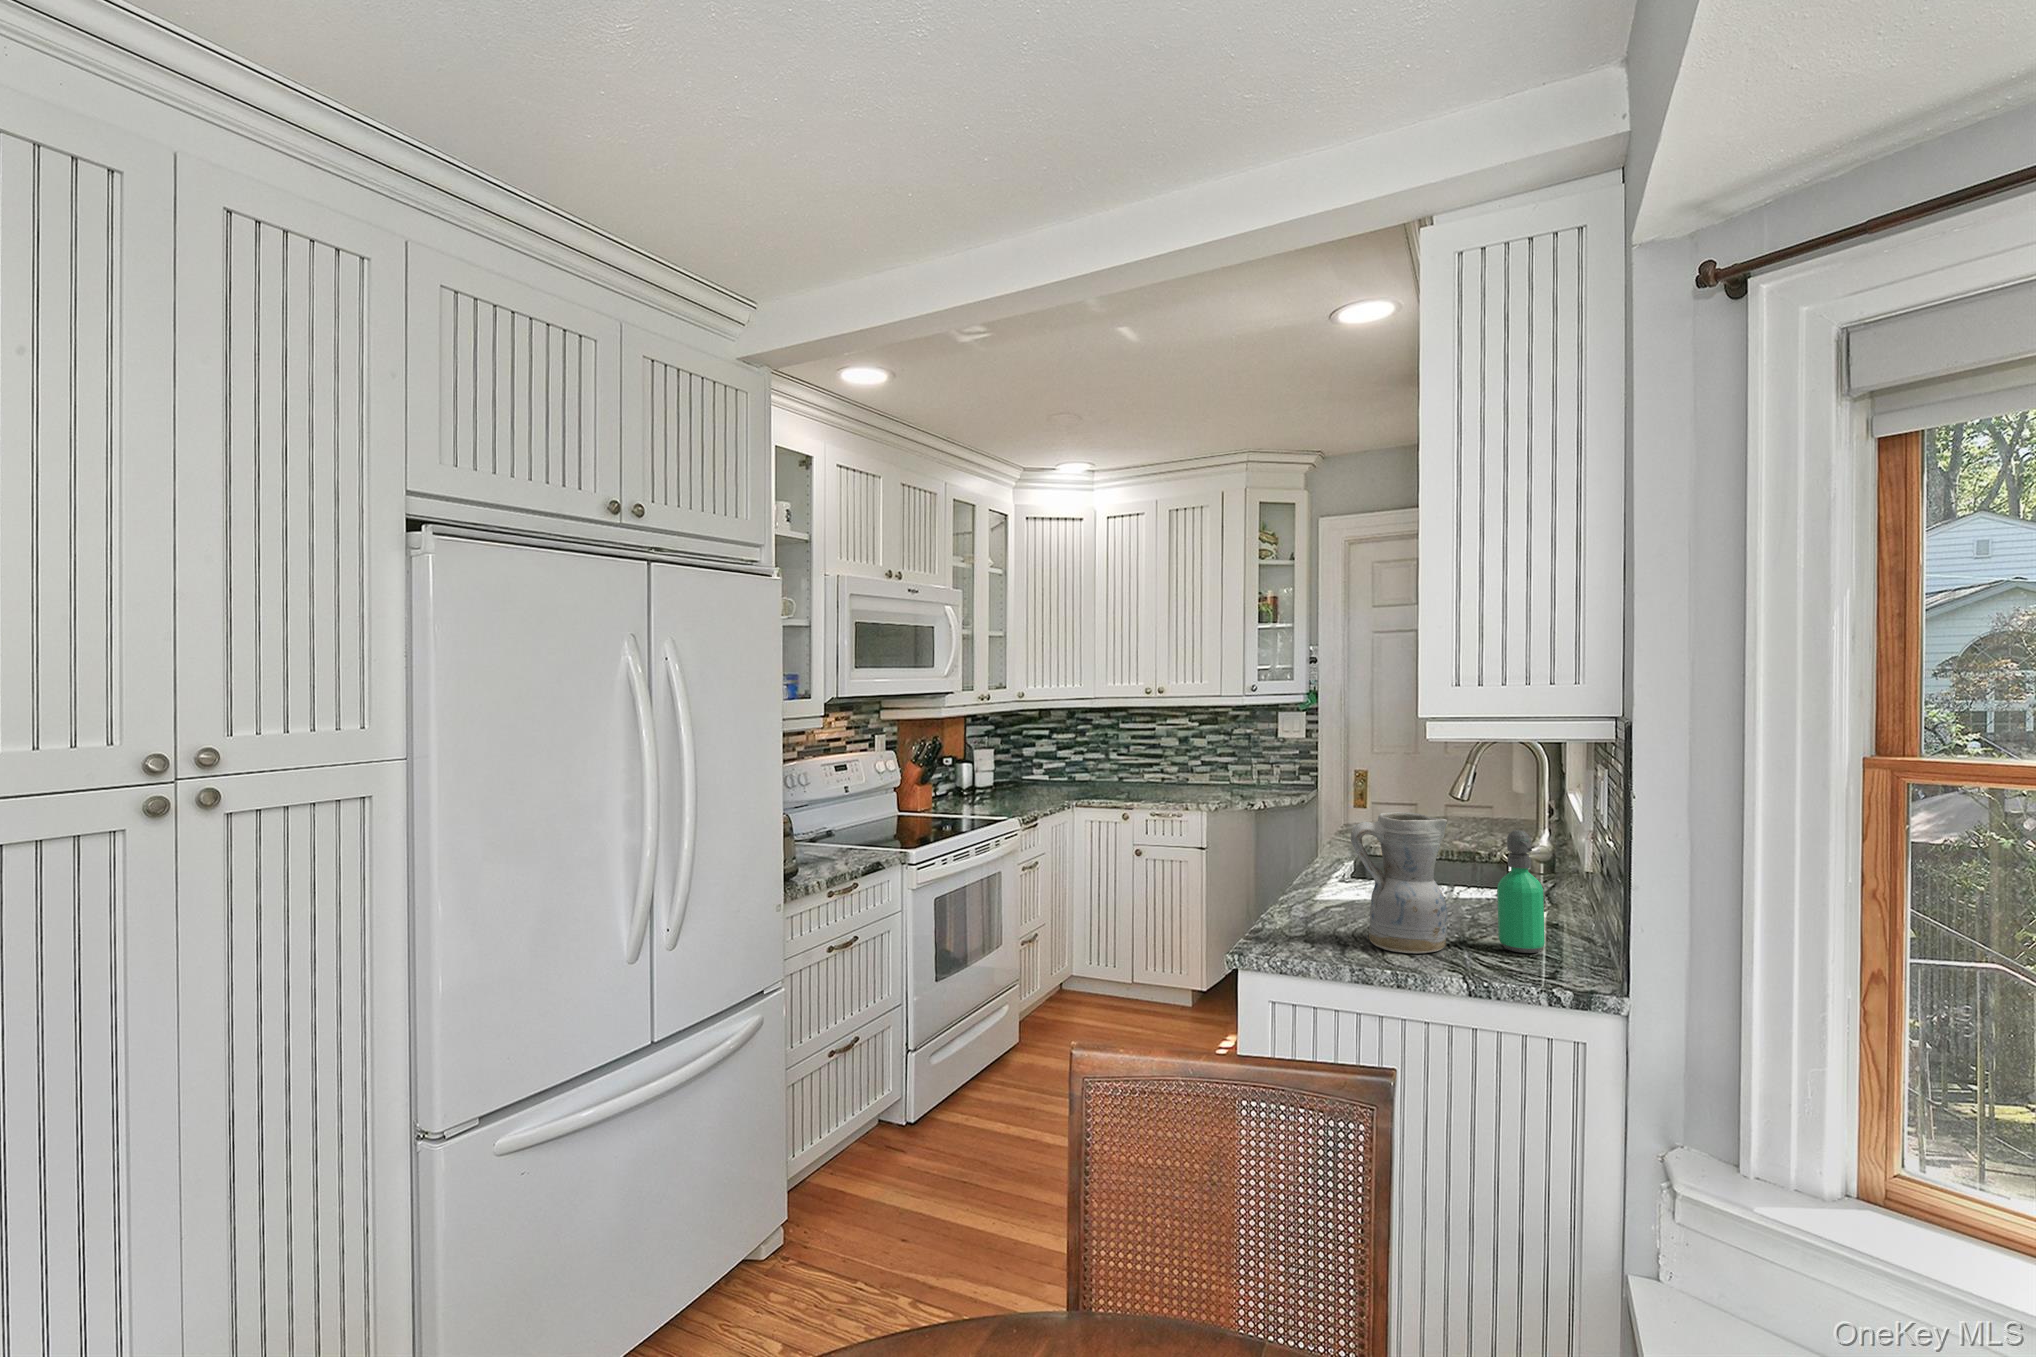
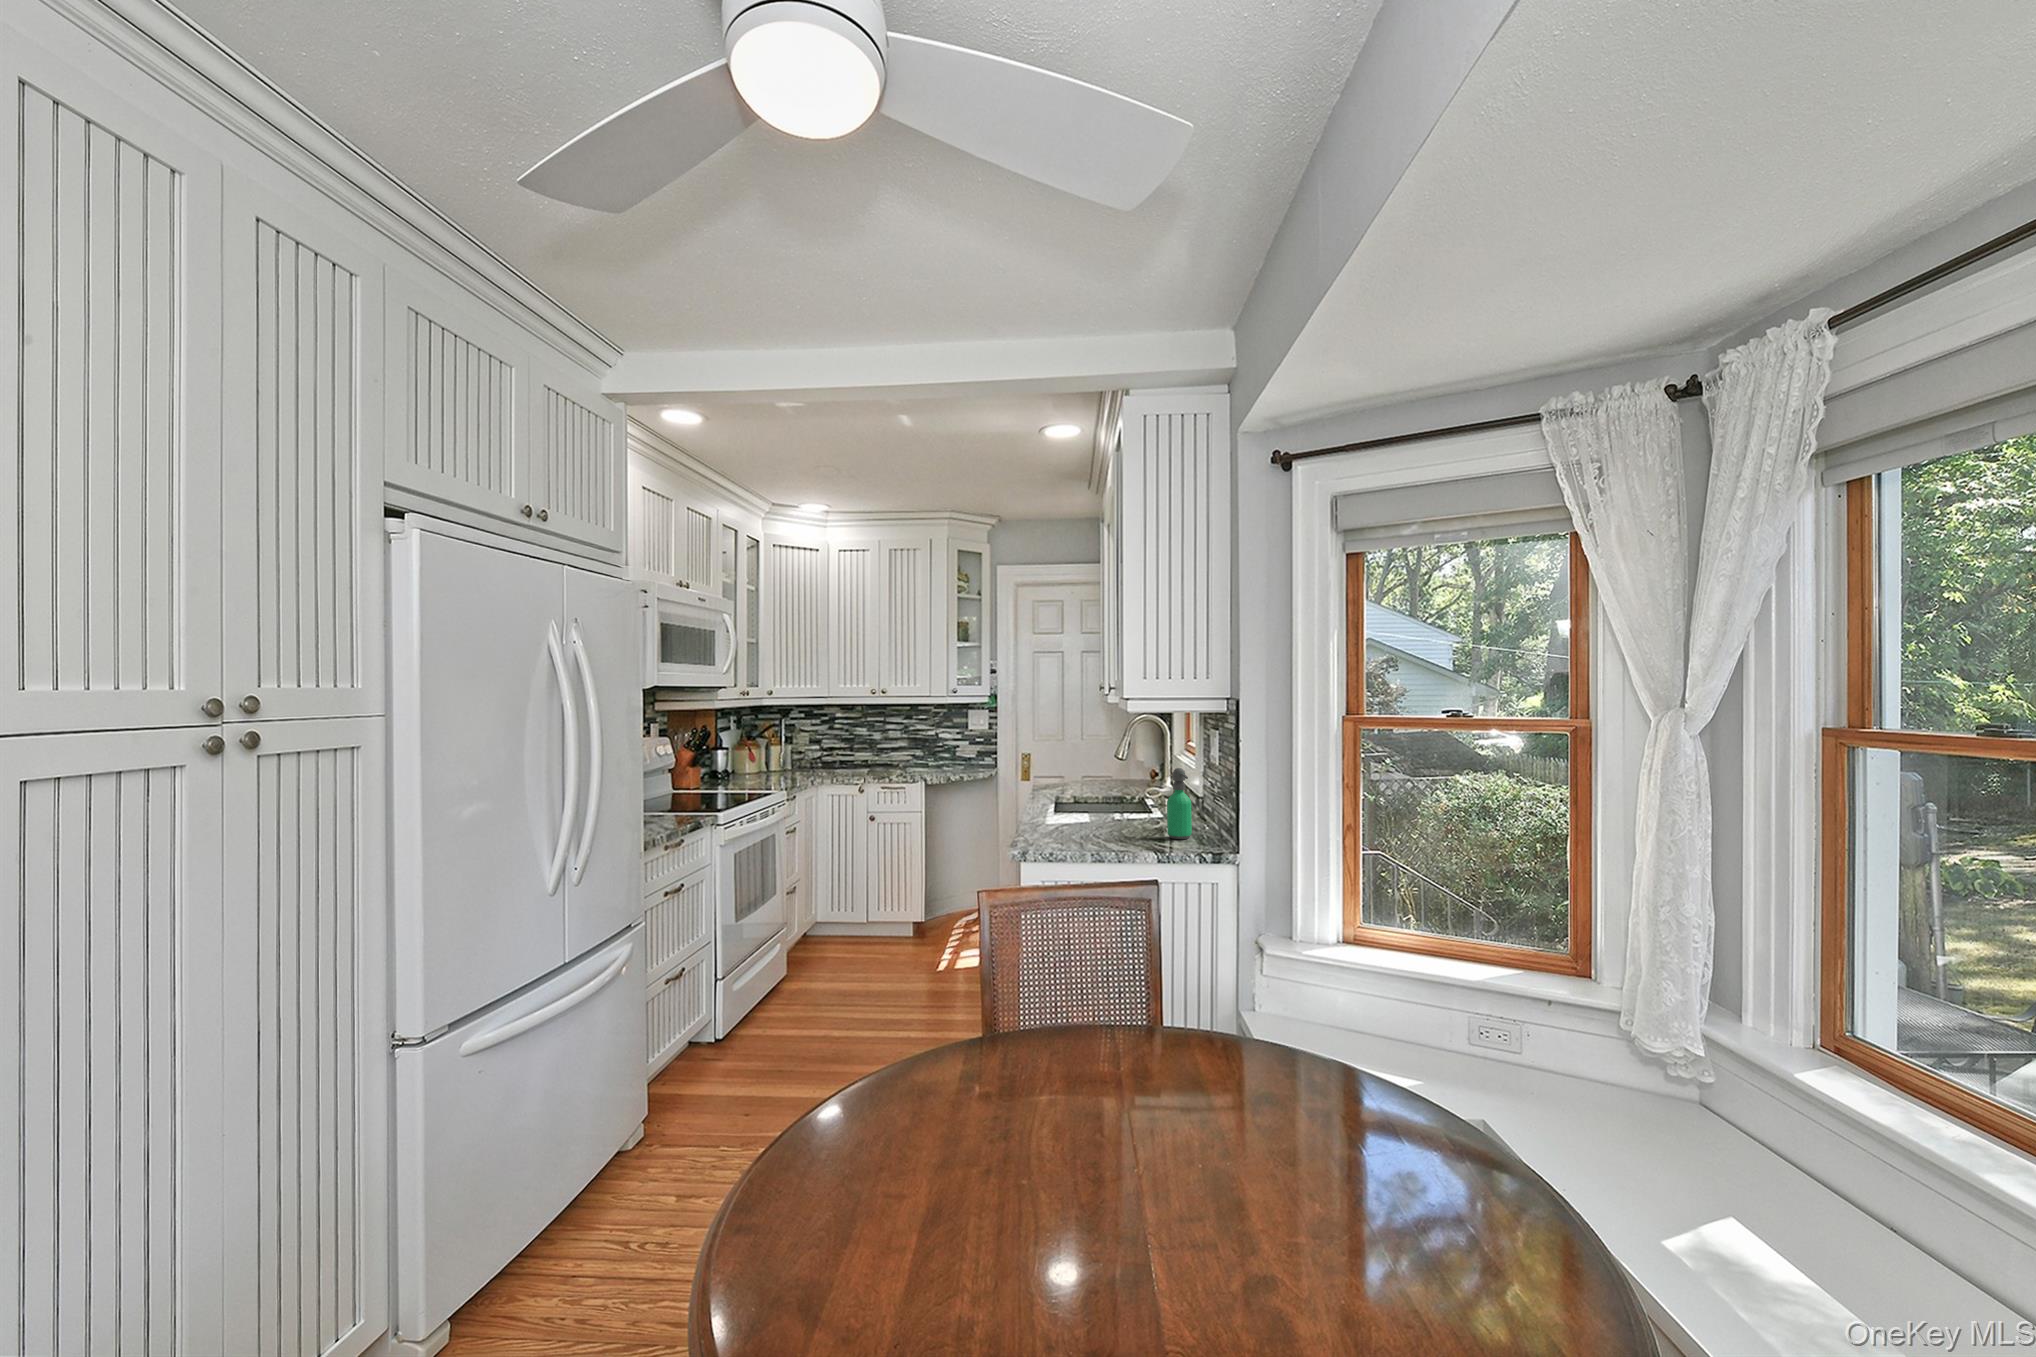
ceramic pitcher: present [1351,812,1447,953] -> none [1089,760,1143,844]

